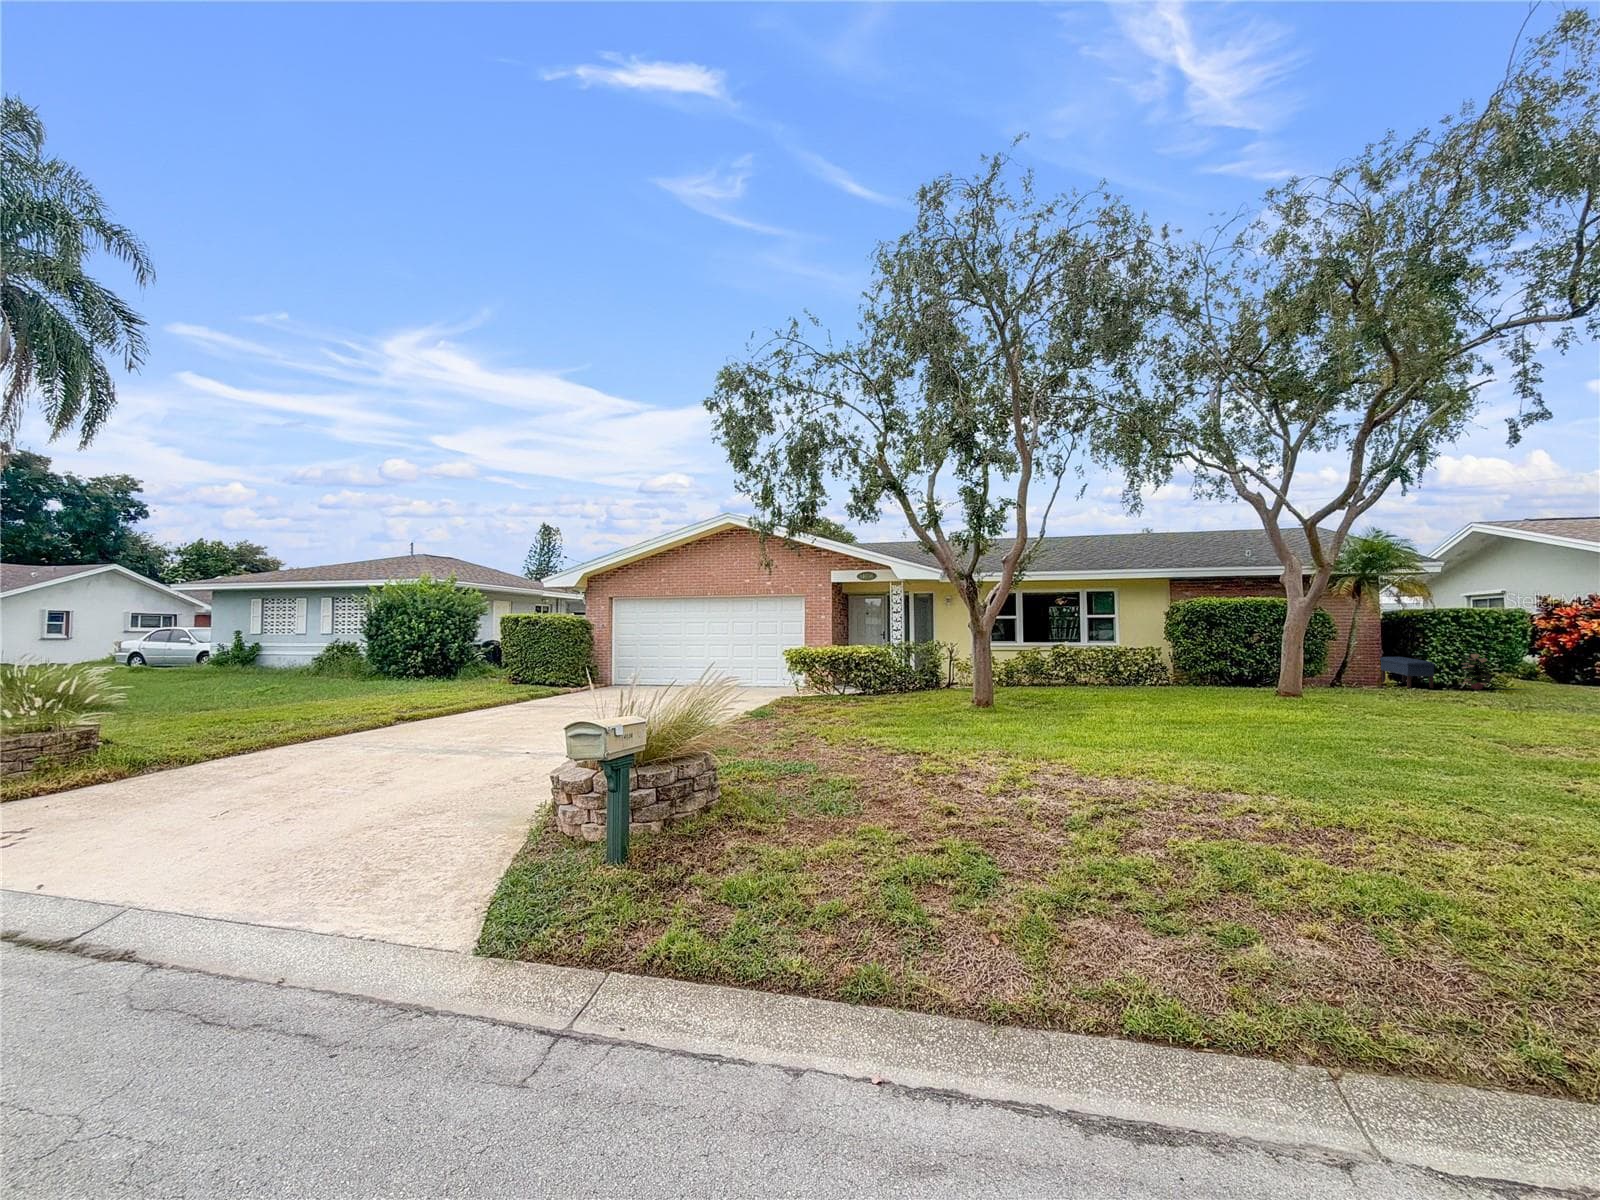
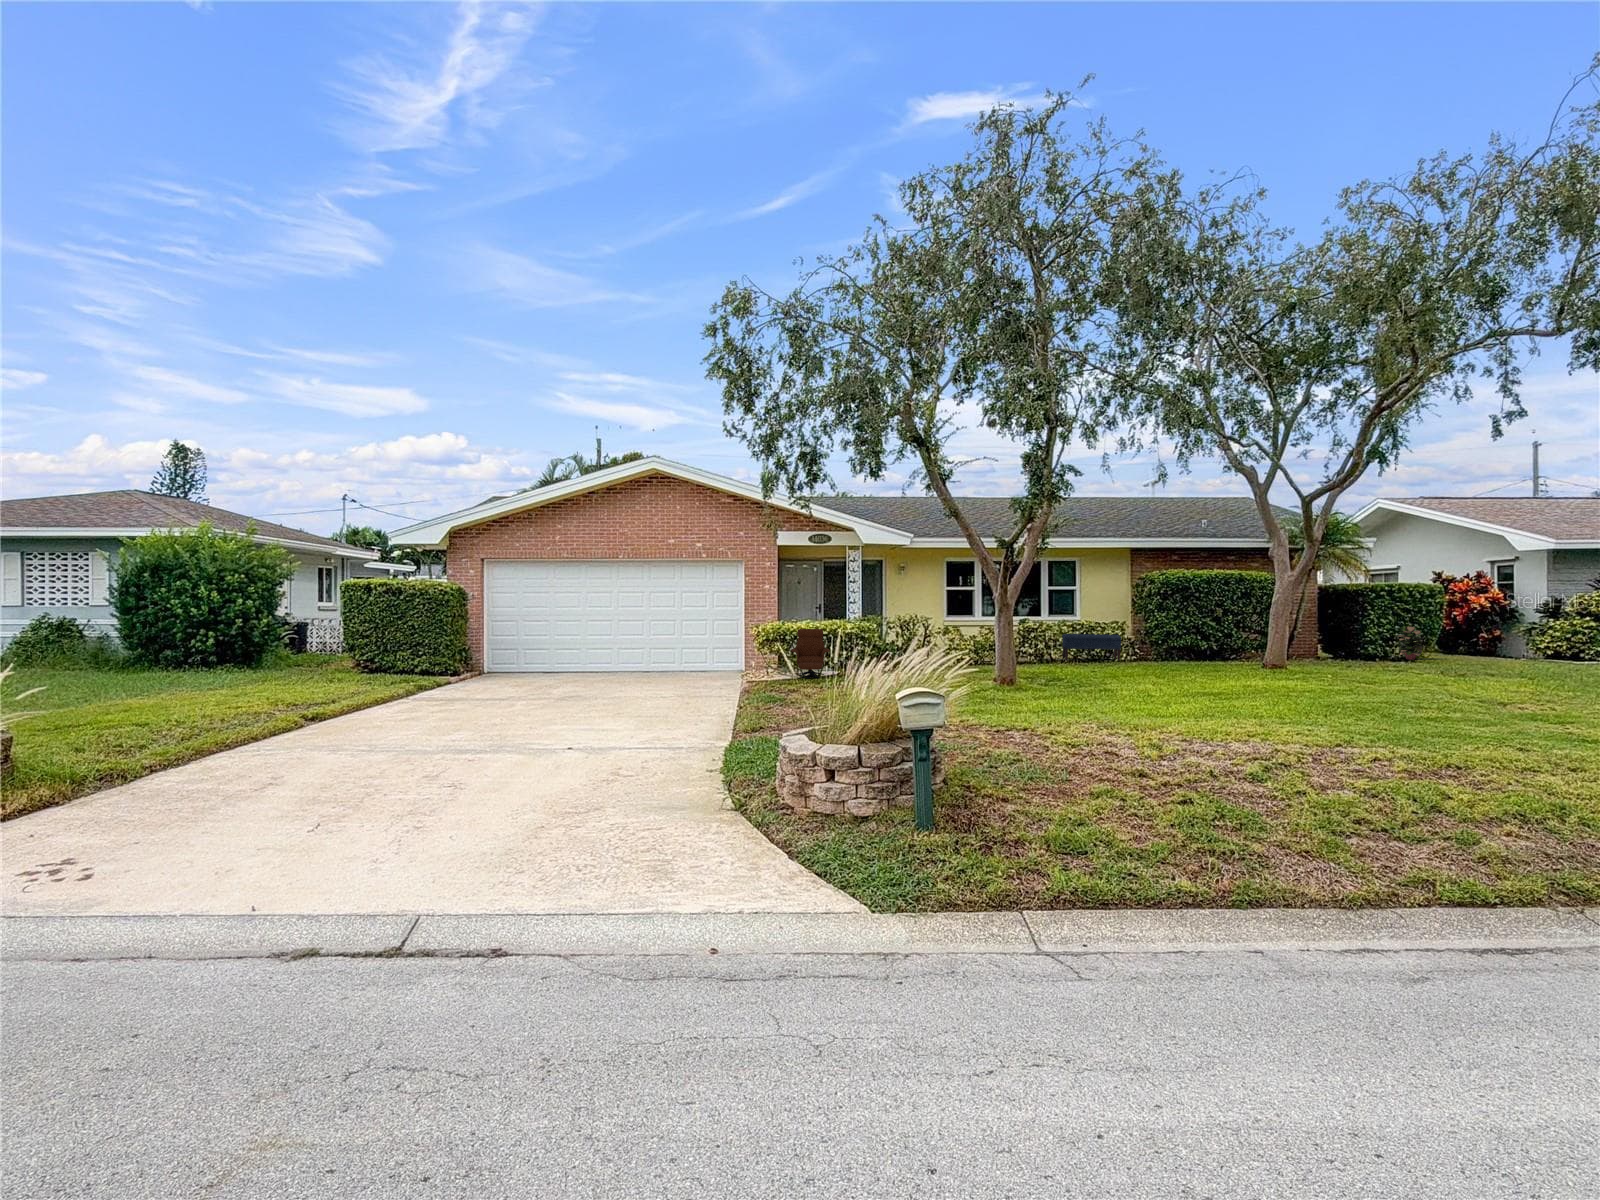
lounge chair: none [813,653,847,698] -> present [791,629,830,679]
bench: present [1380,657,1435,688] -> present [1062,634,1121,660]

